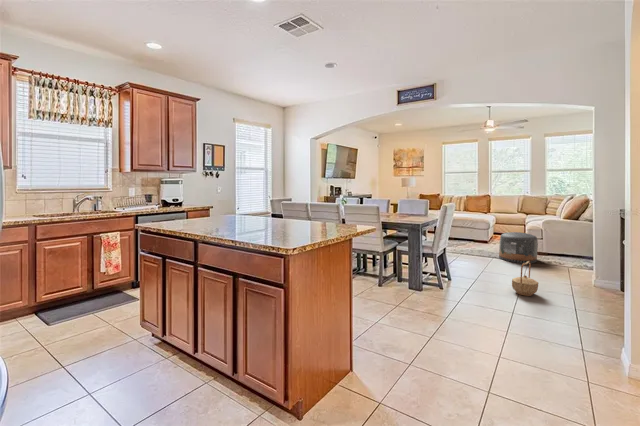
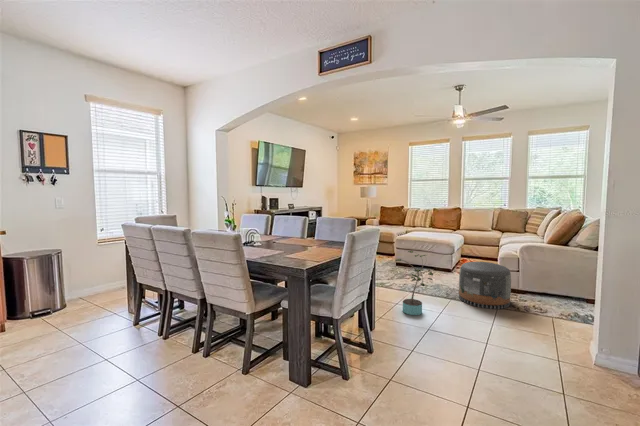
potted plant: none [459,223,486,266] -> present [395,251,433,315]
basket: present [512,261,538,296] -> none [455,329,499,395]

